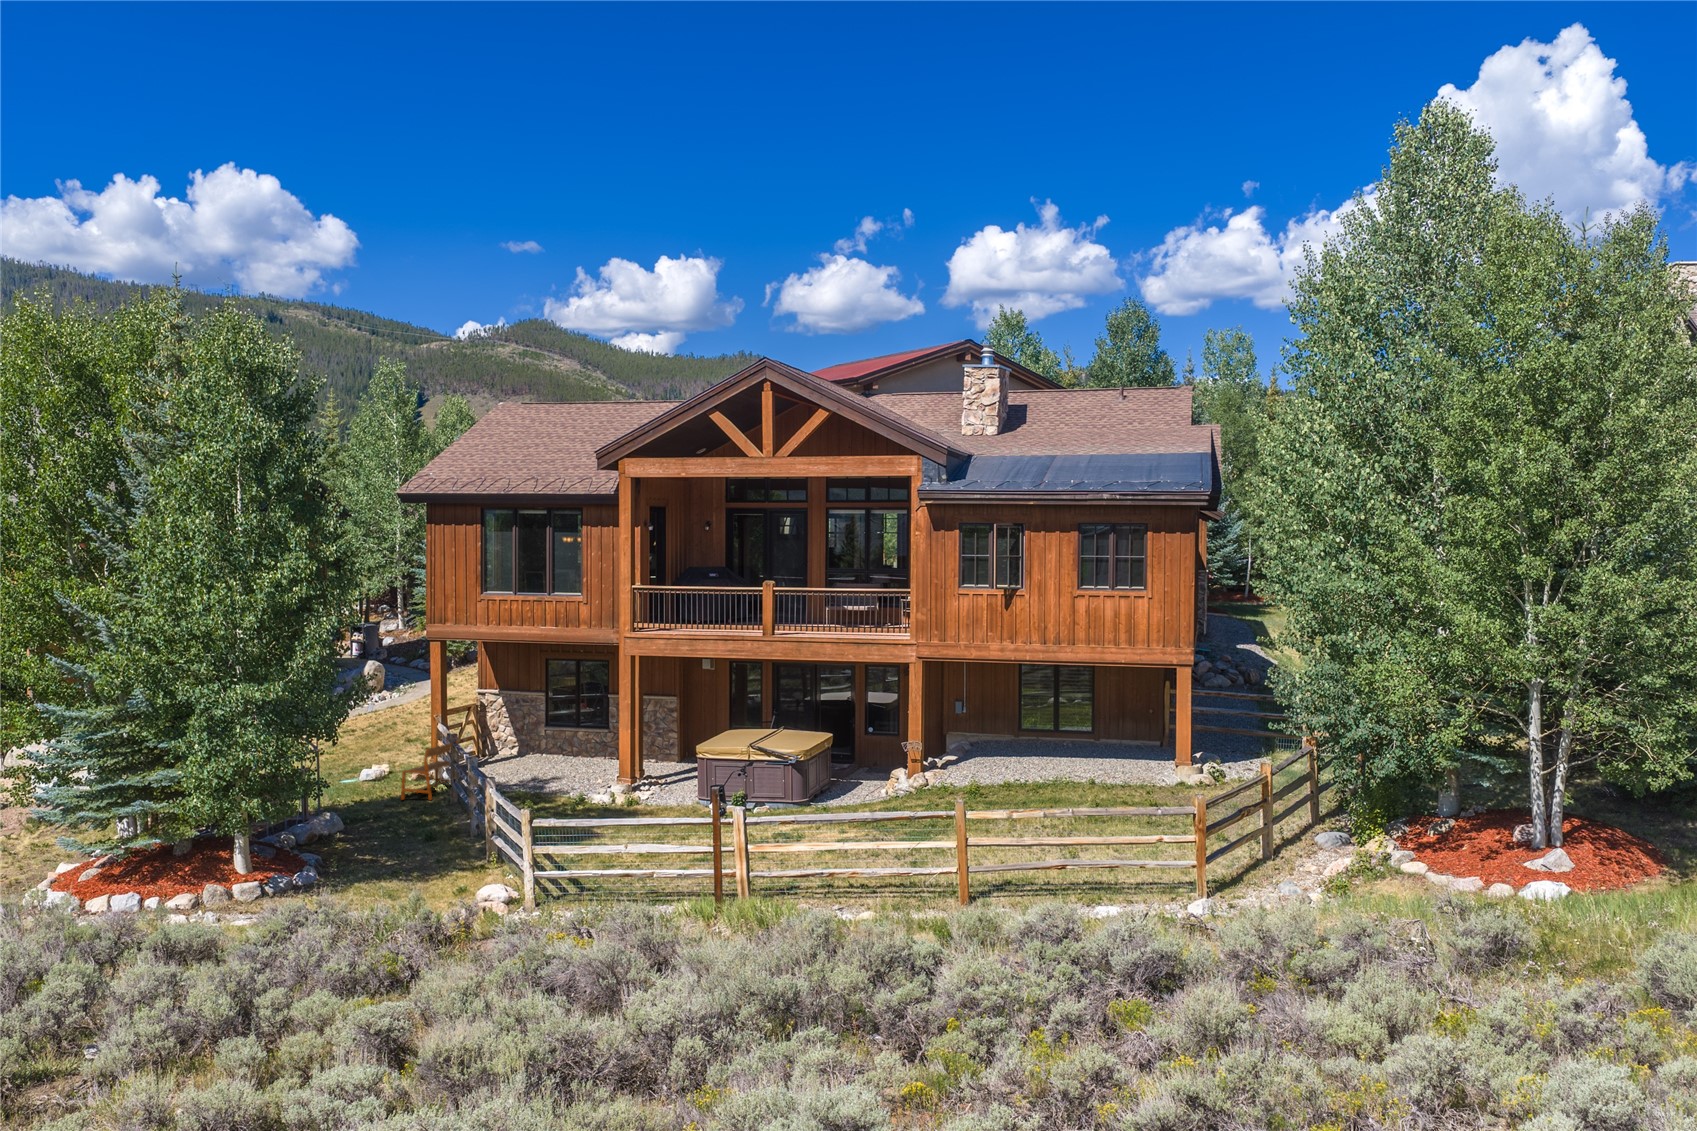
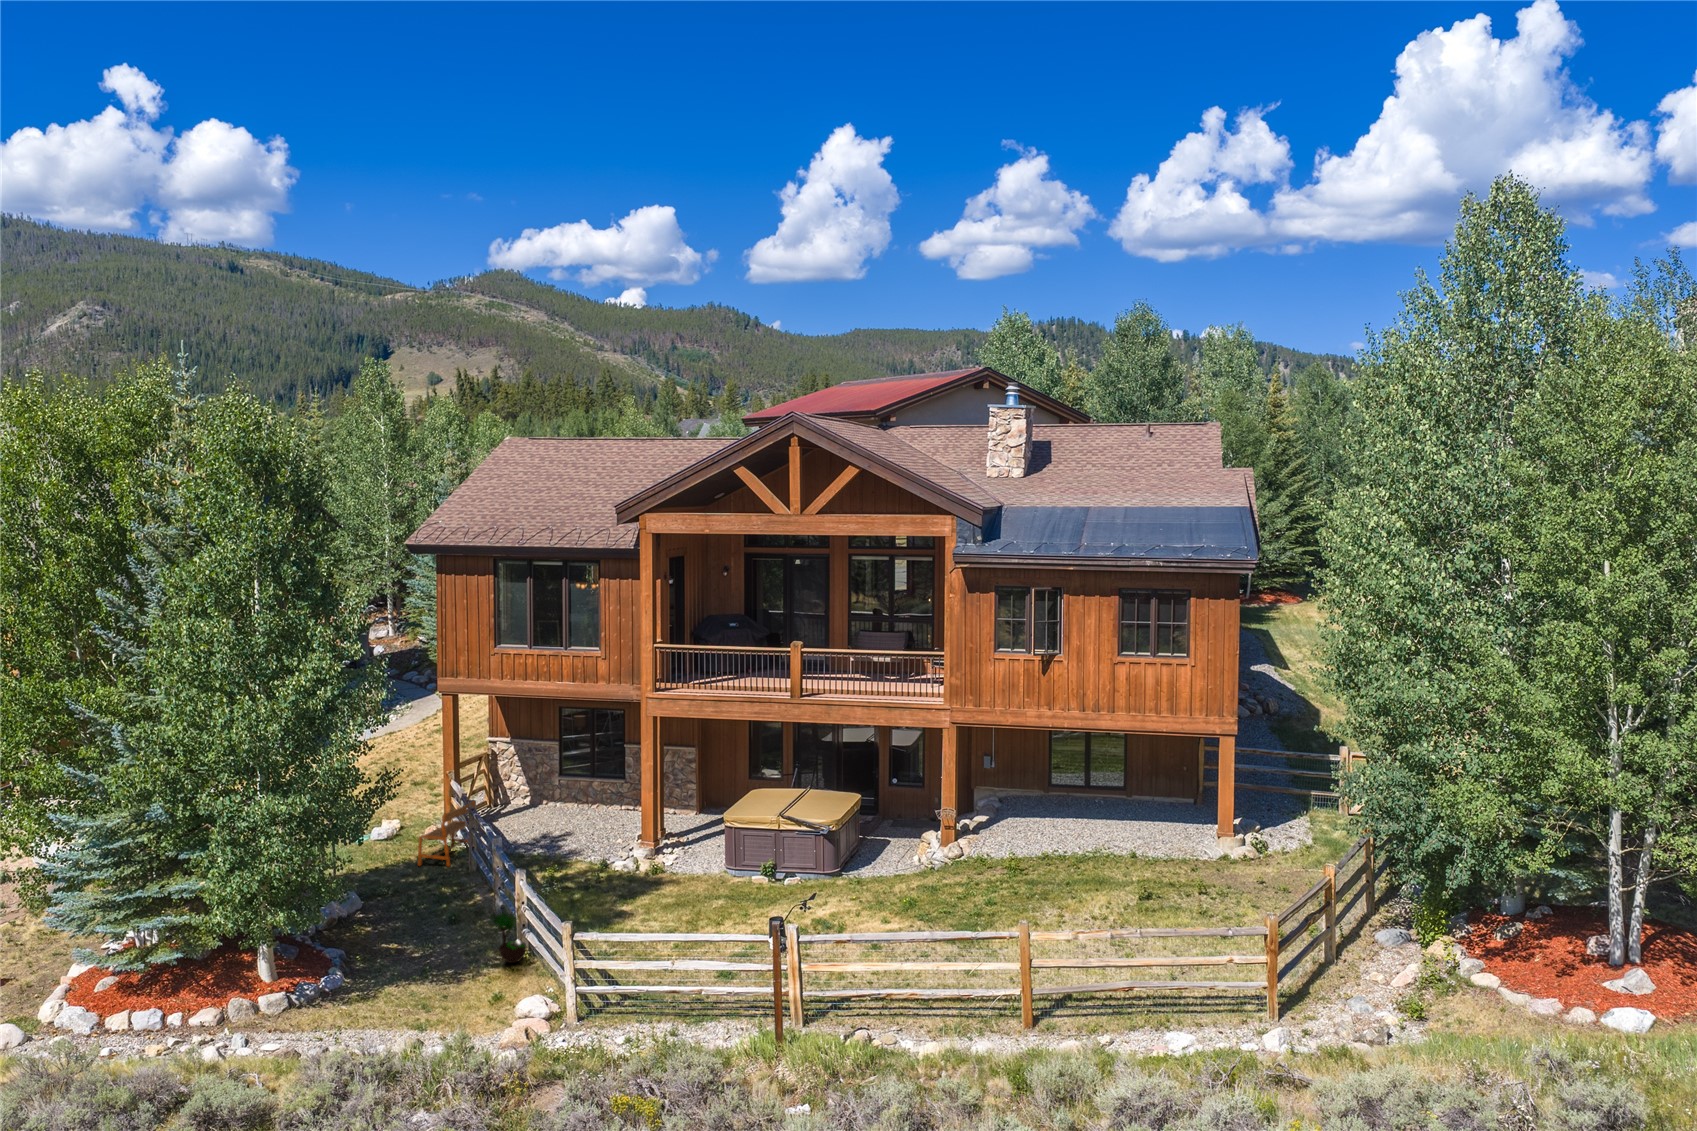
potted tree: none [456,808,493,865] -> present [490,911,526,963]

